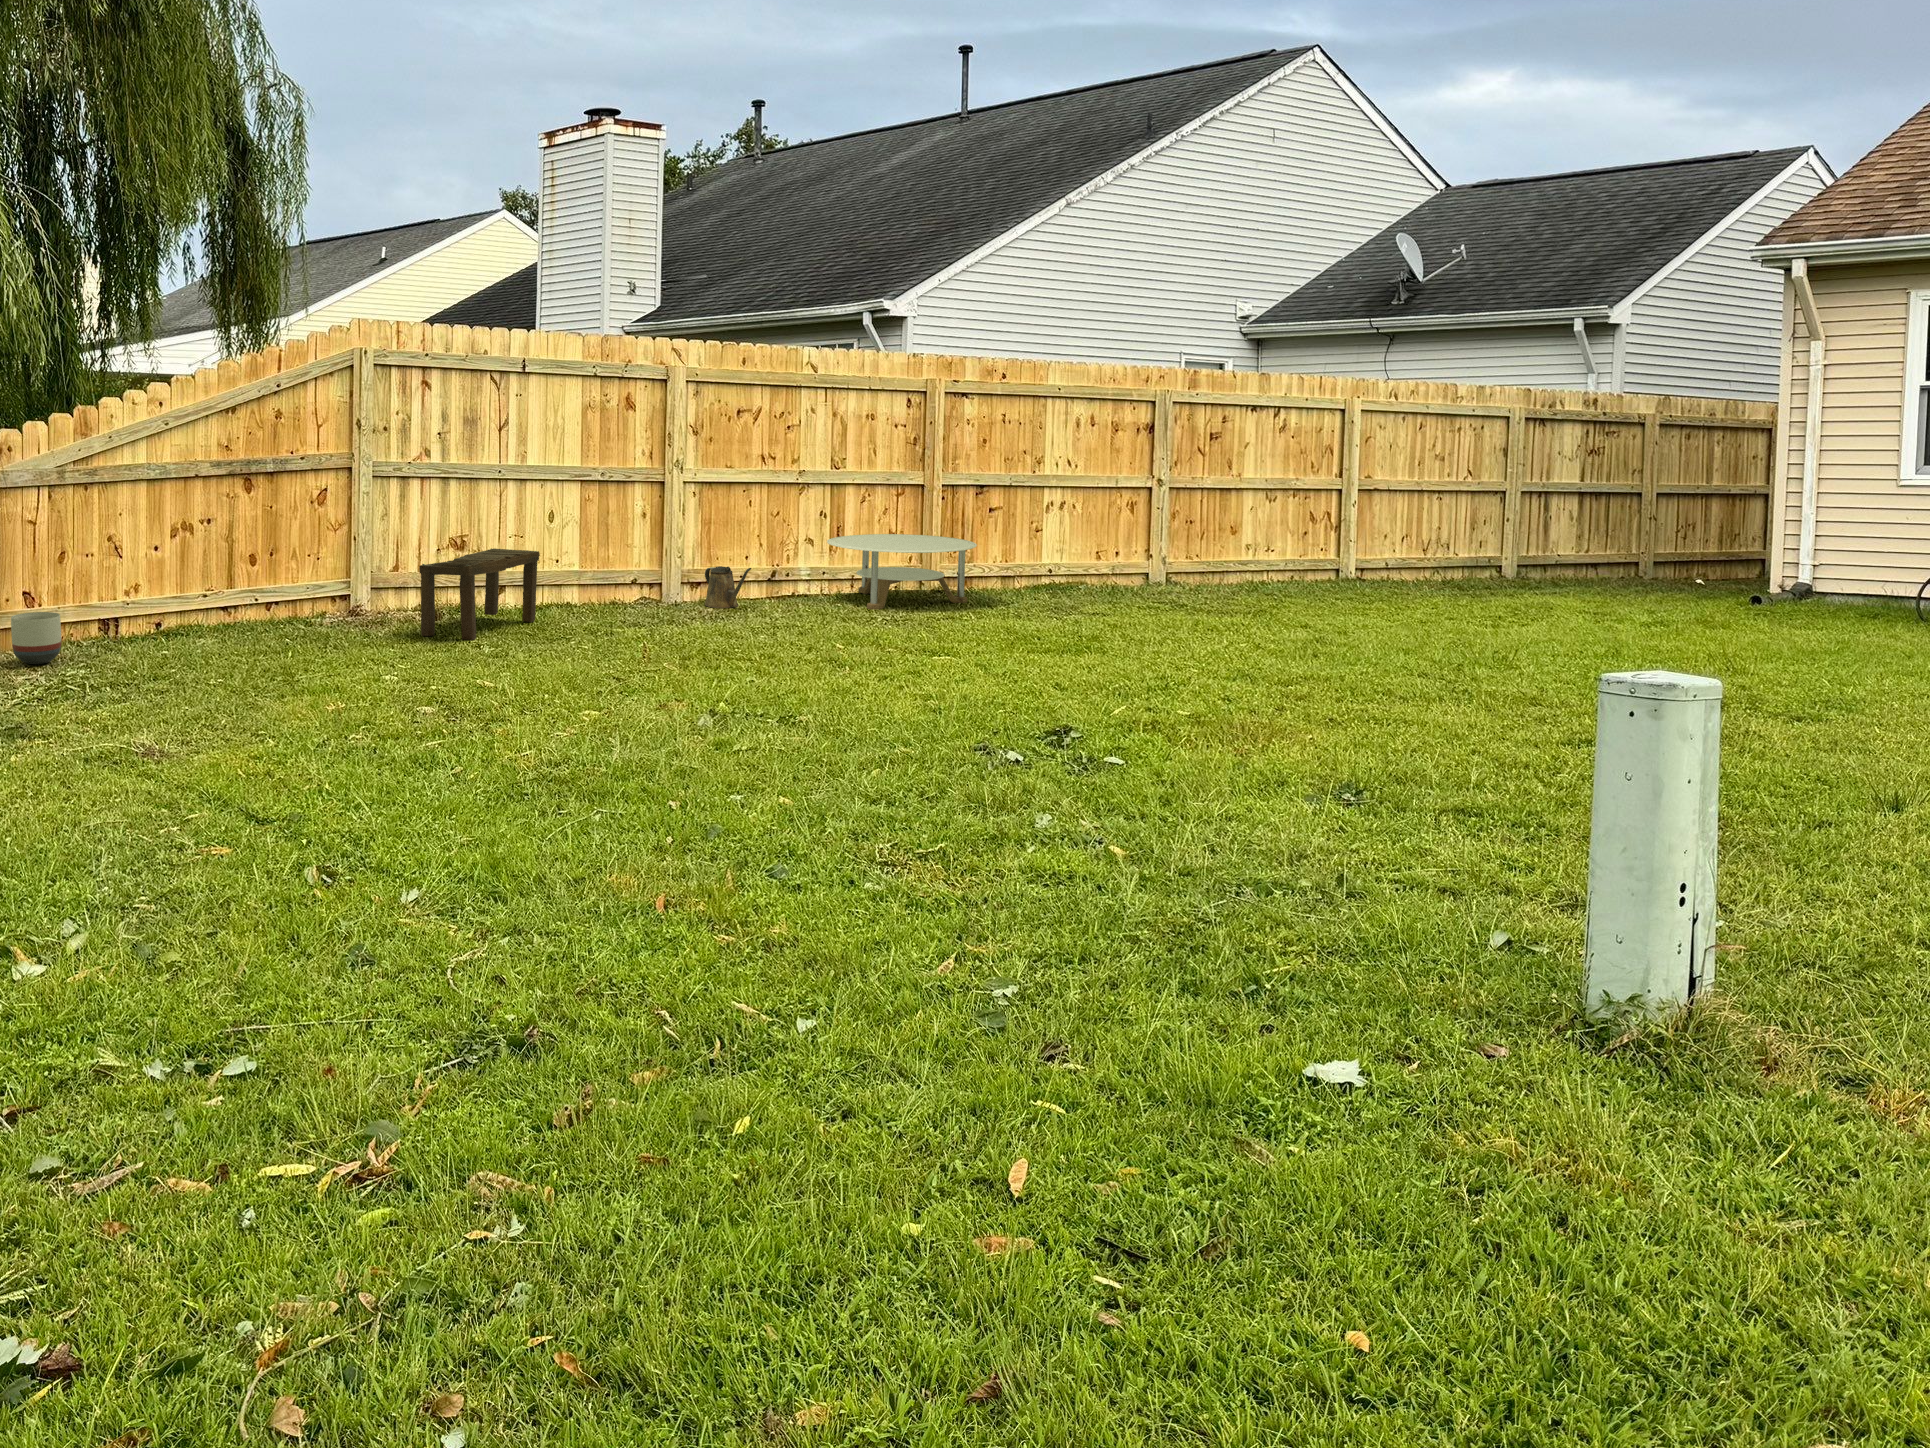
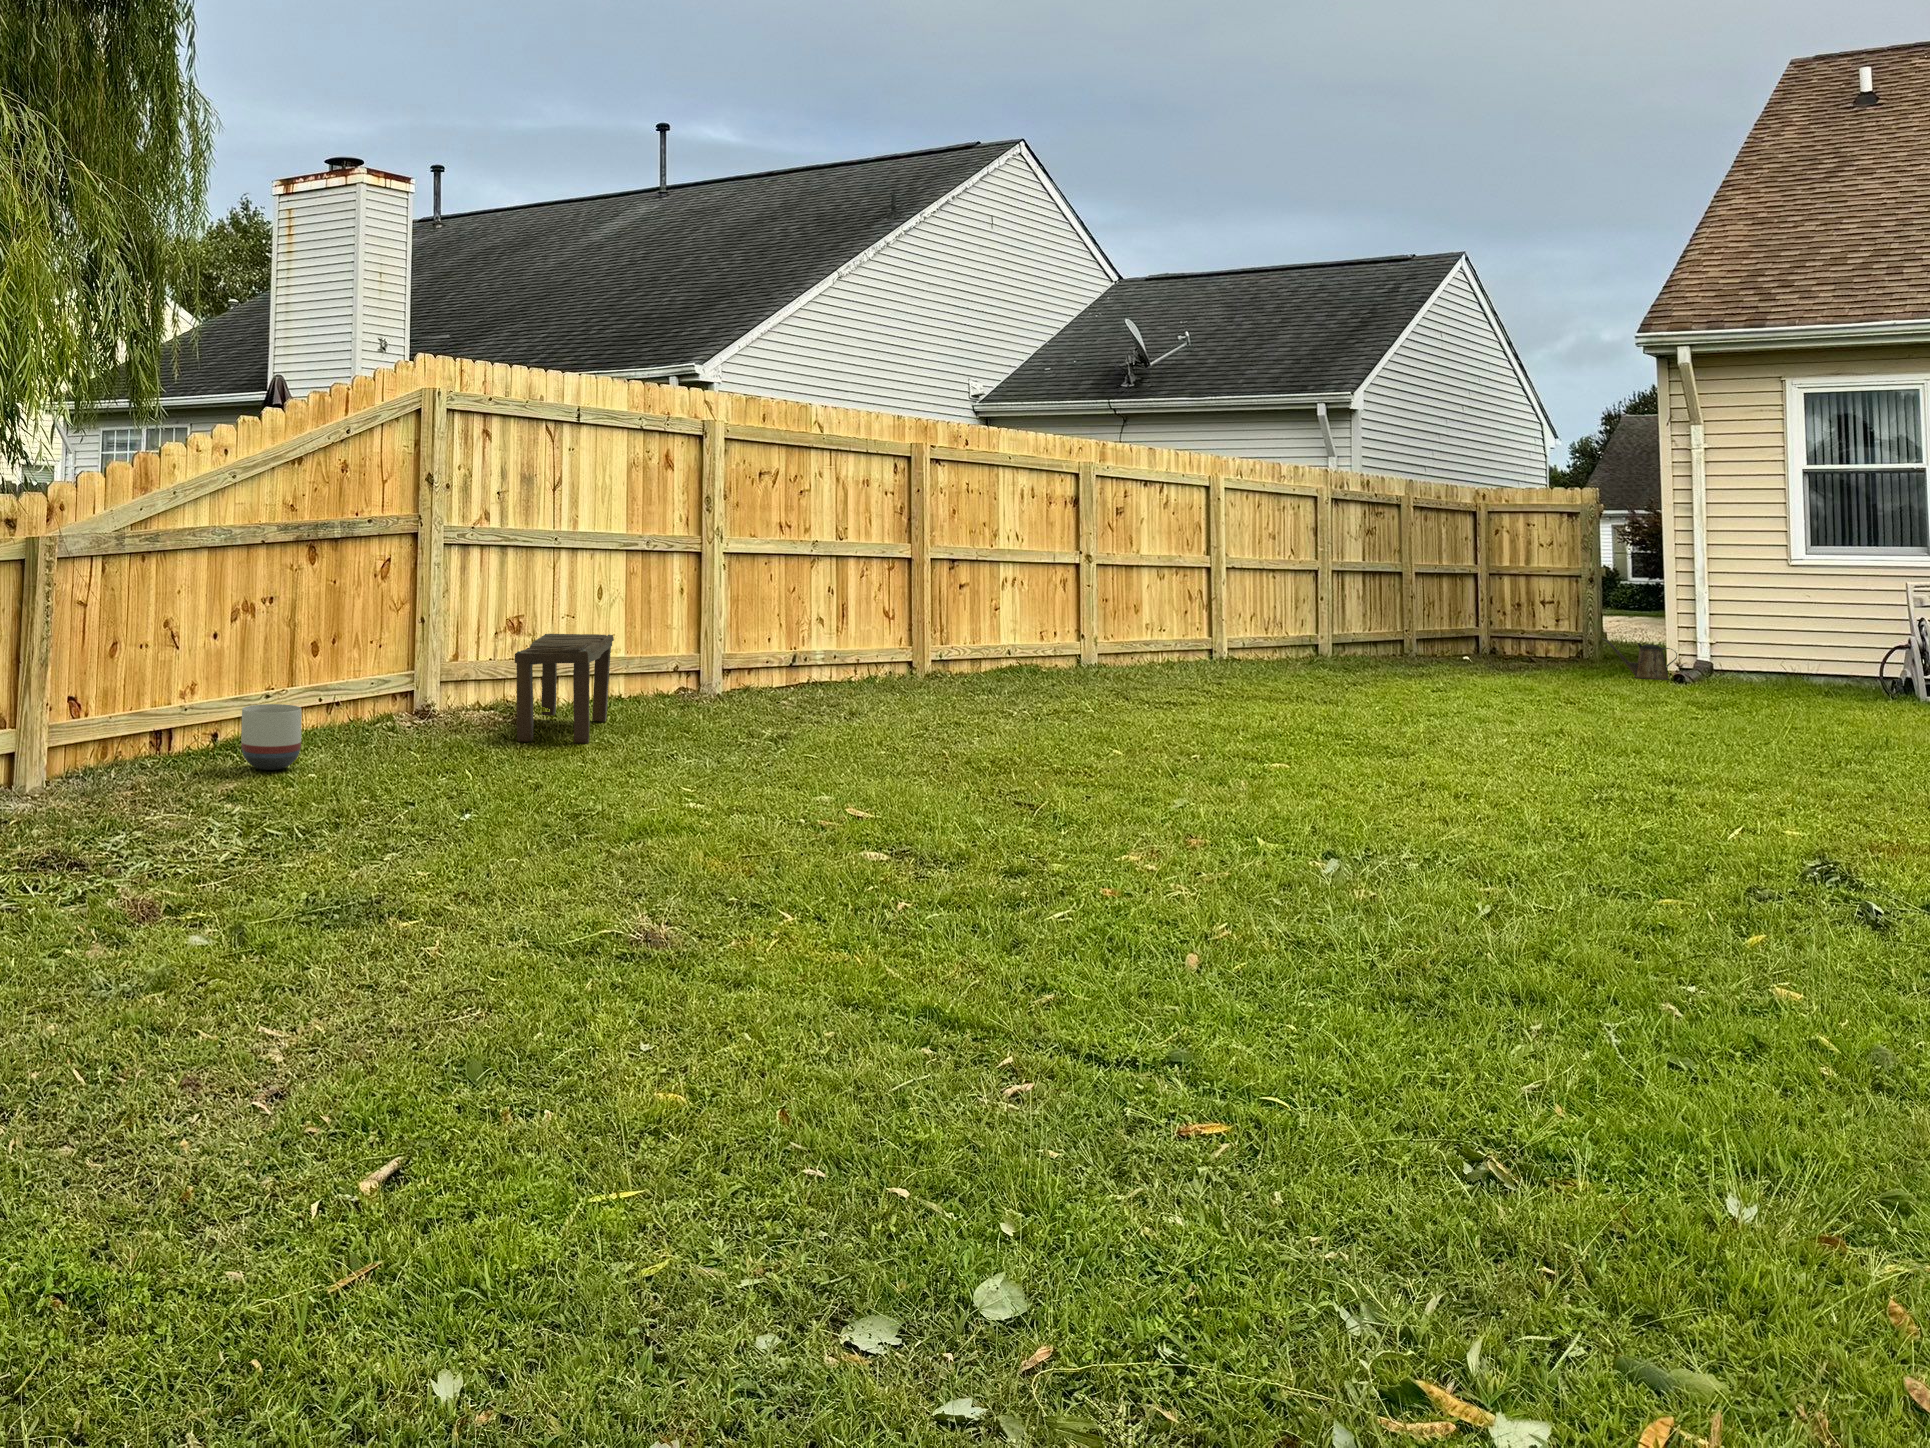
round table: present [827,534,977,610] -> none [845,612,1009,694]
watering can: present [705,566,751,608] -> present [1602,638,1677,680]
planter: present [11,612,62,664] -> present [241,704,302,770]

